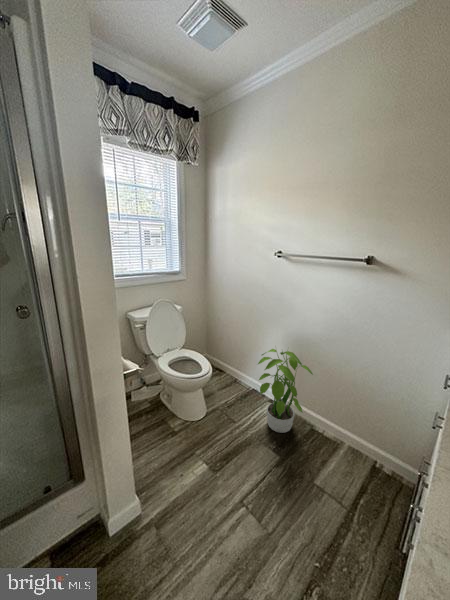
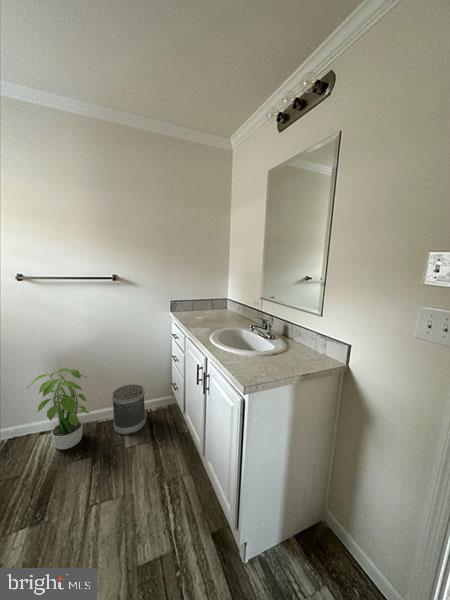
wastebasket: none [319,406,373,479] -> present [112,384,146,435]

